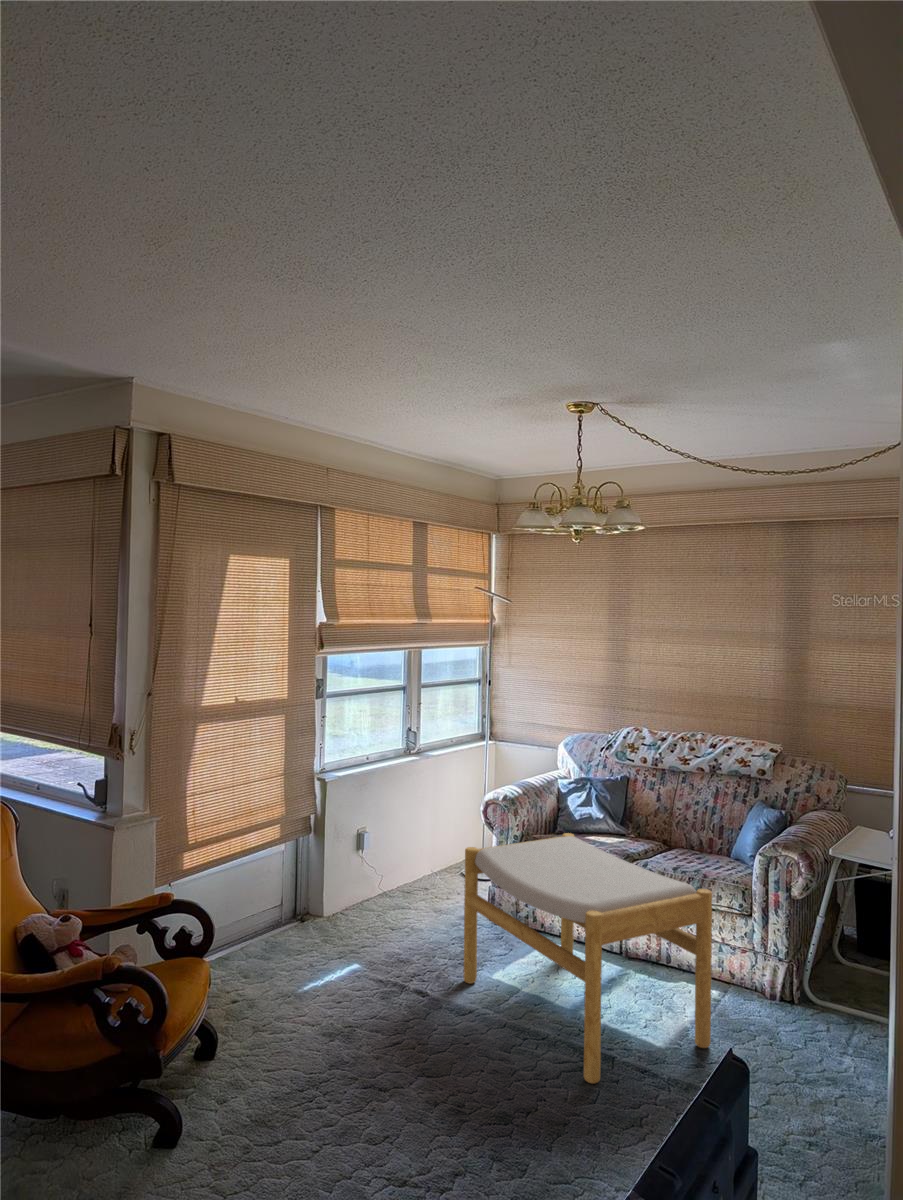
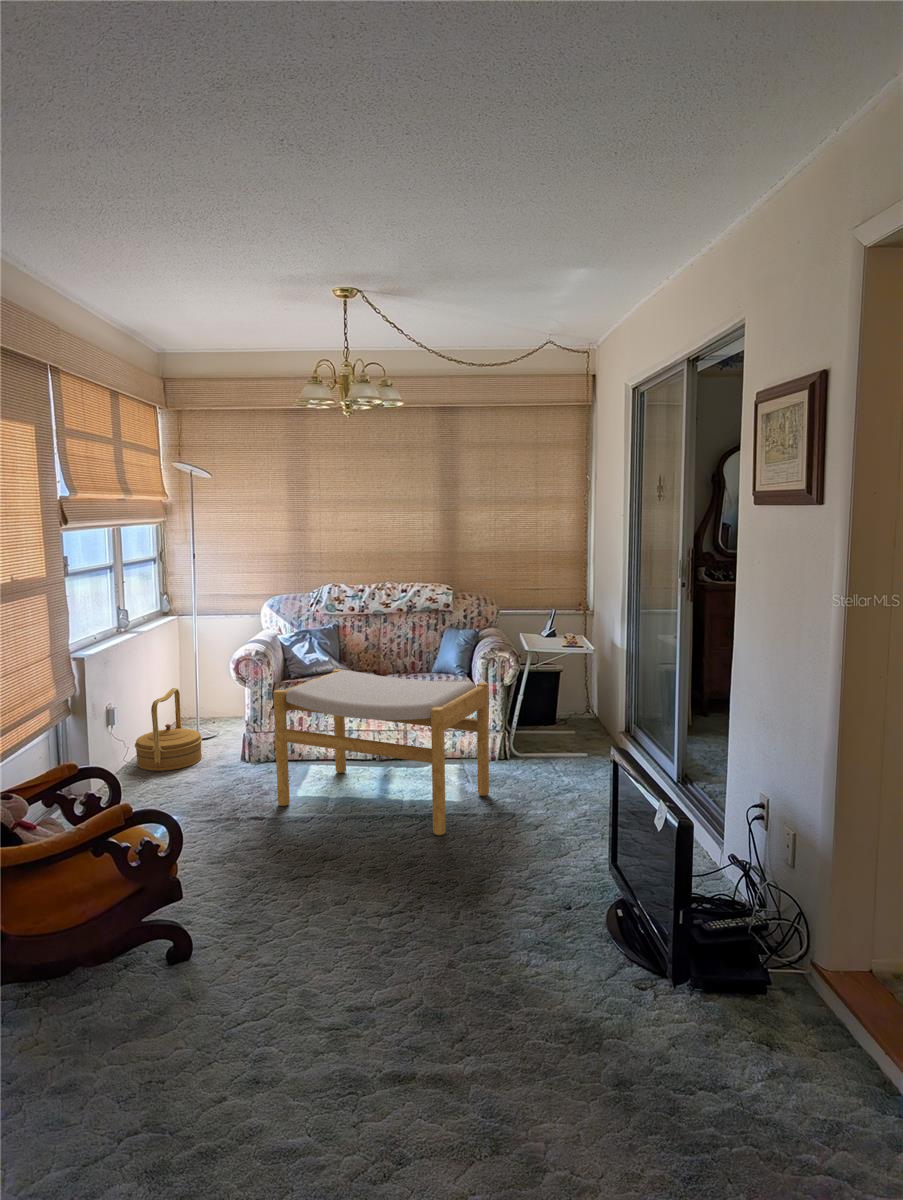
woven basket: none [390,820,457,909] -> present [135,688,202,771]

